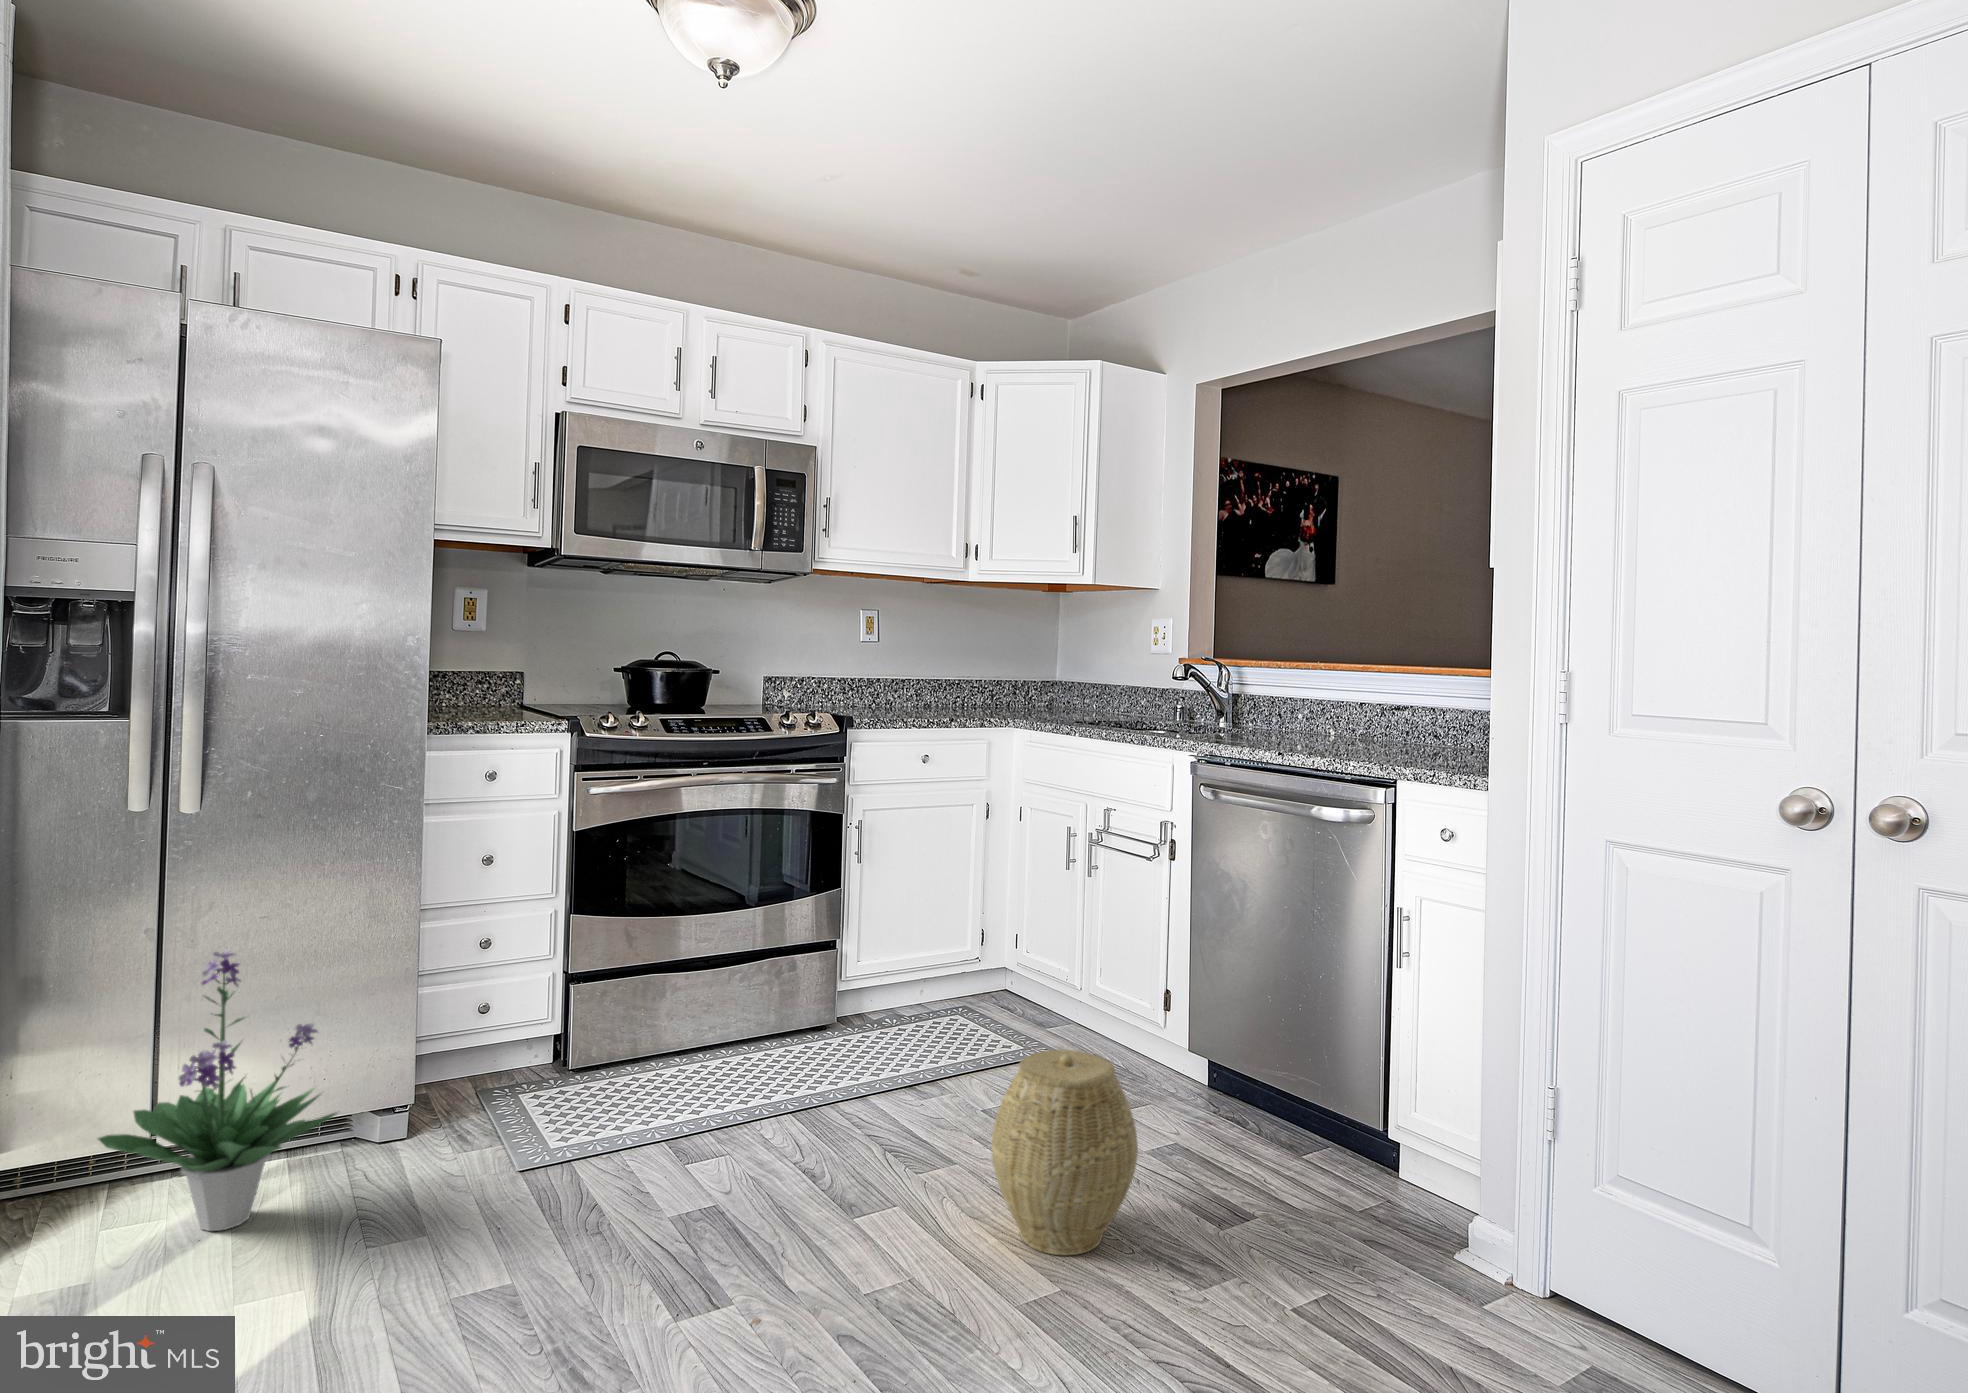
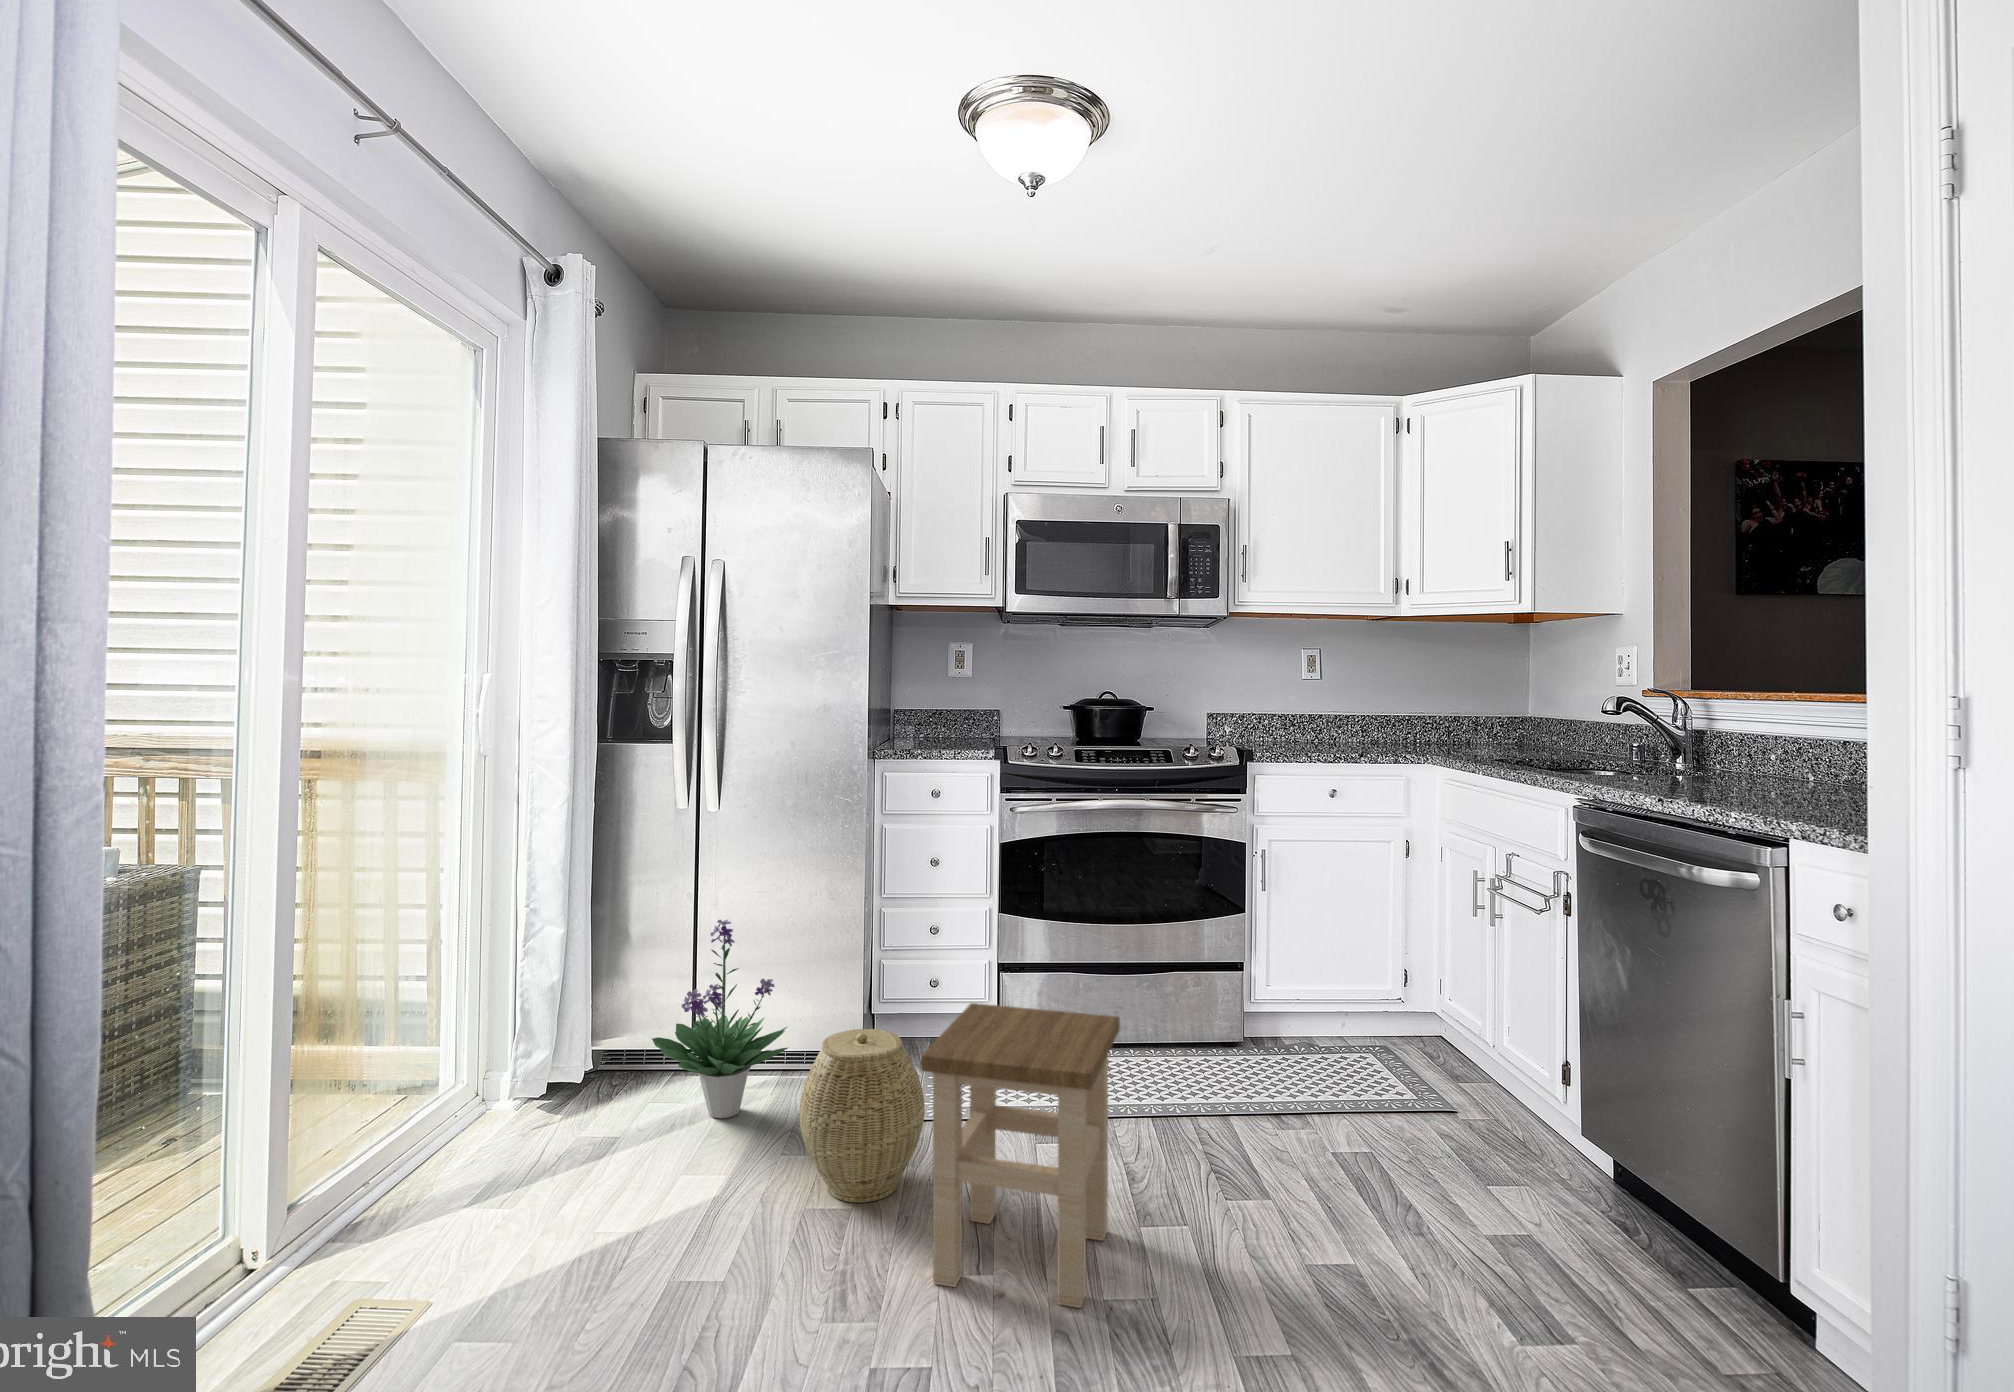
stool: none [662,995,871,1340] -> present [921,1003,1120,1308]
woven basket: present [991,1049,1138,1255] -> present [800,1029,925,1202]

